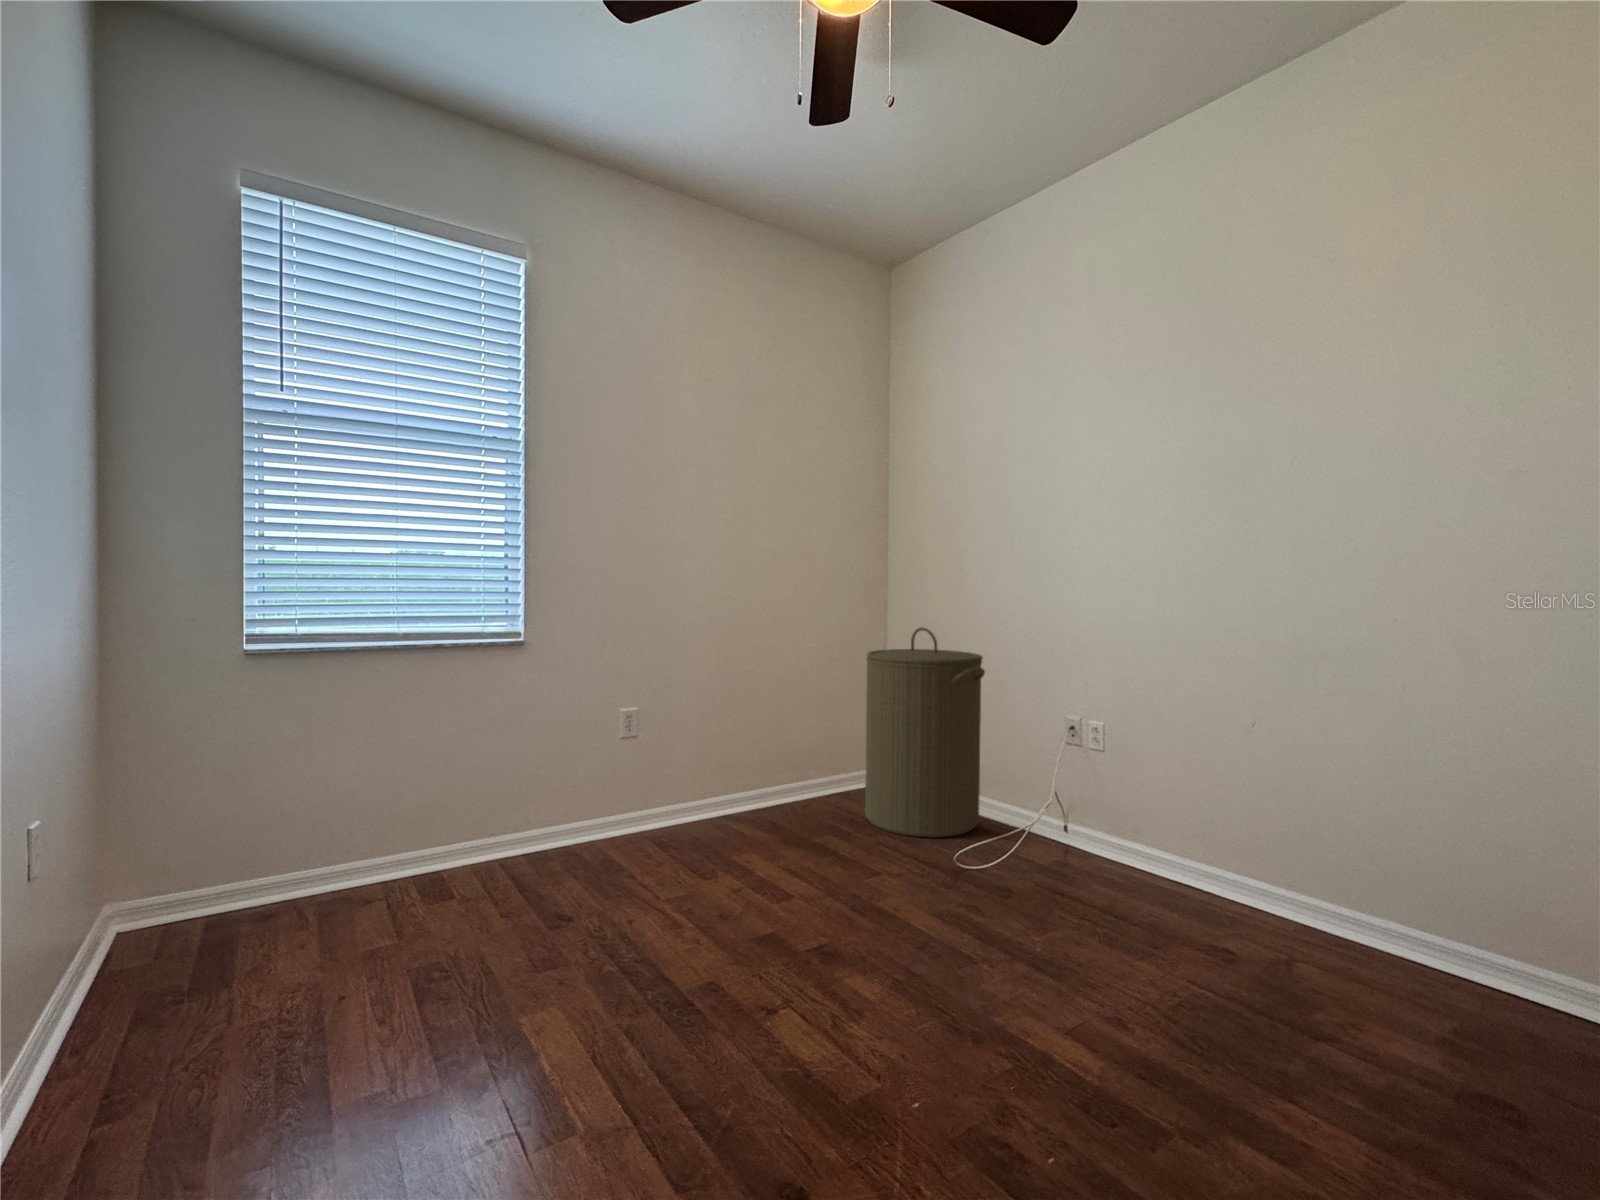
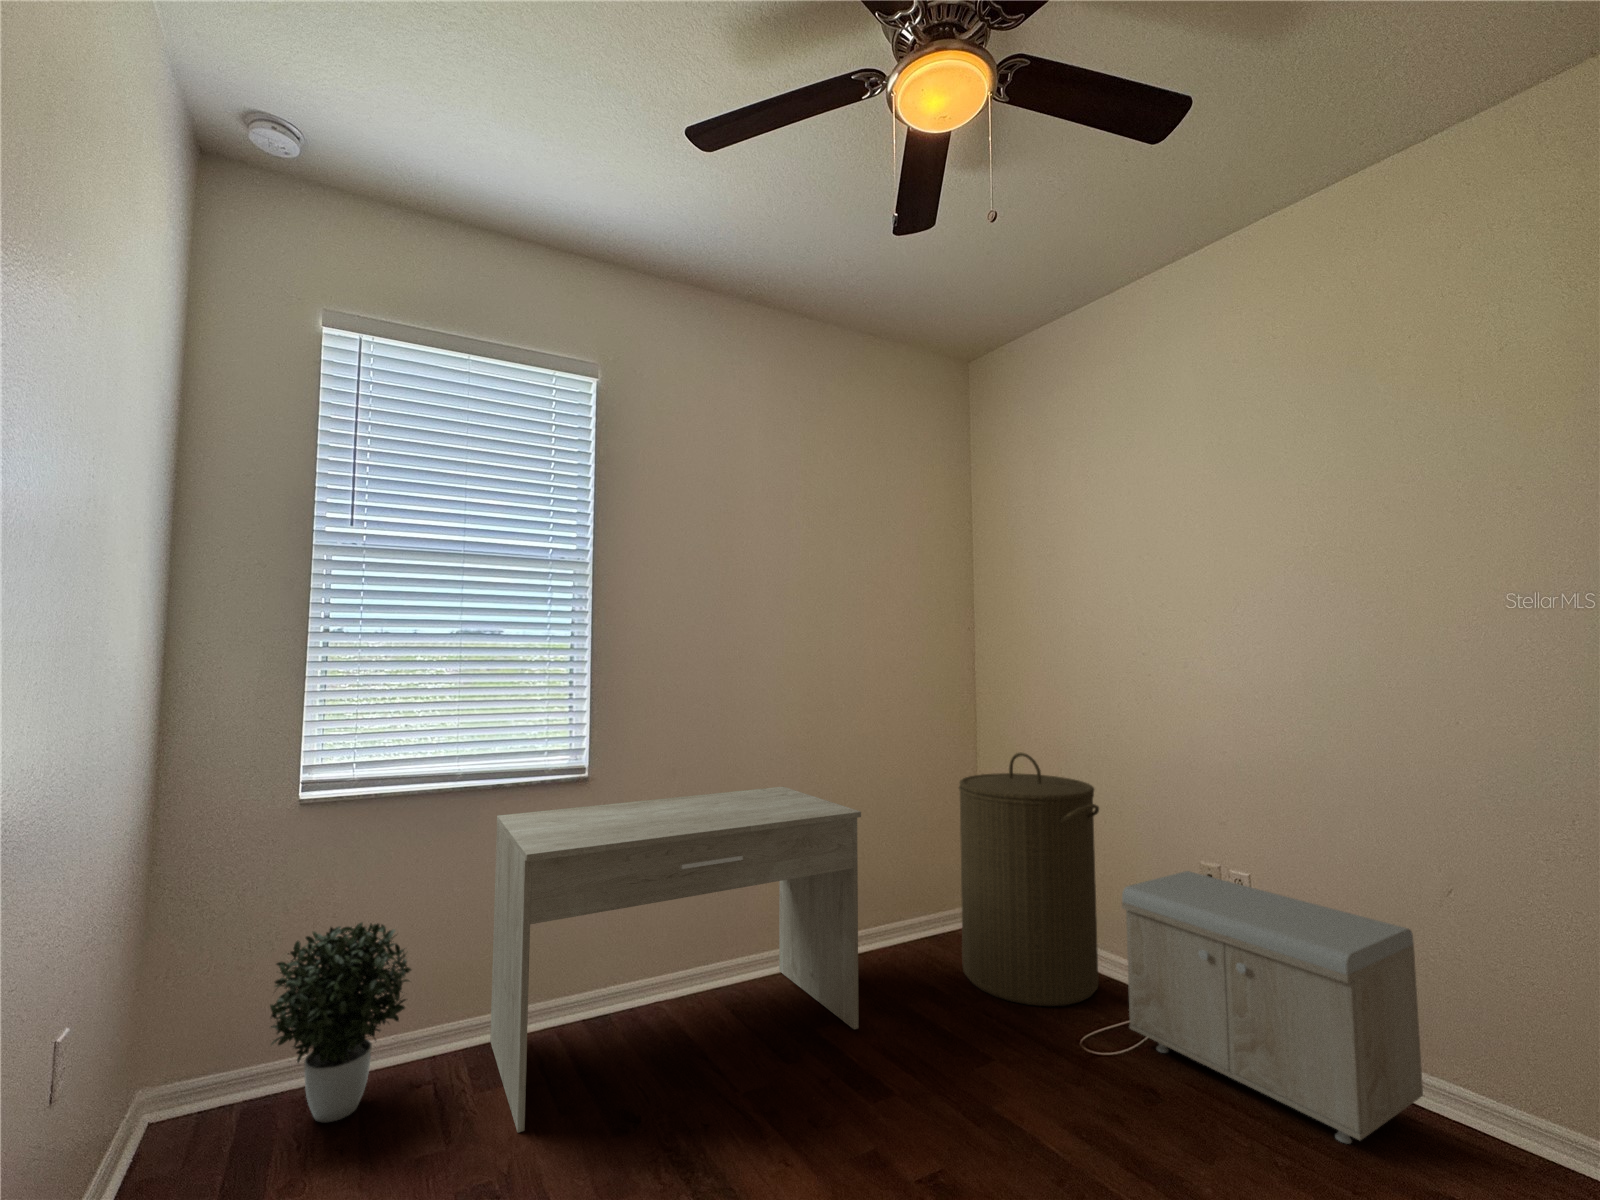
desk: none [438,658,775,930] -> present [490,787,861,1133]
storage bench: none [997,722,1222,915] -> present [1122,871,1423,1144]
potted plant: none [229,759,363,929] -> present [270,922,411,1122]

